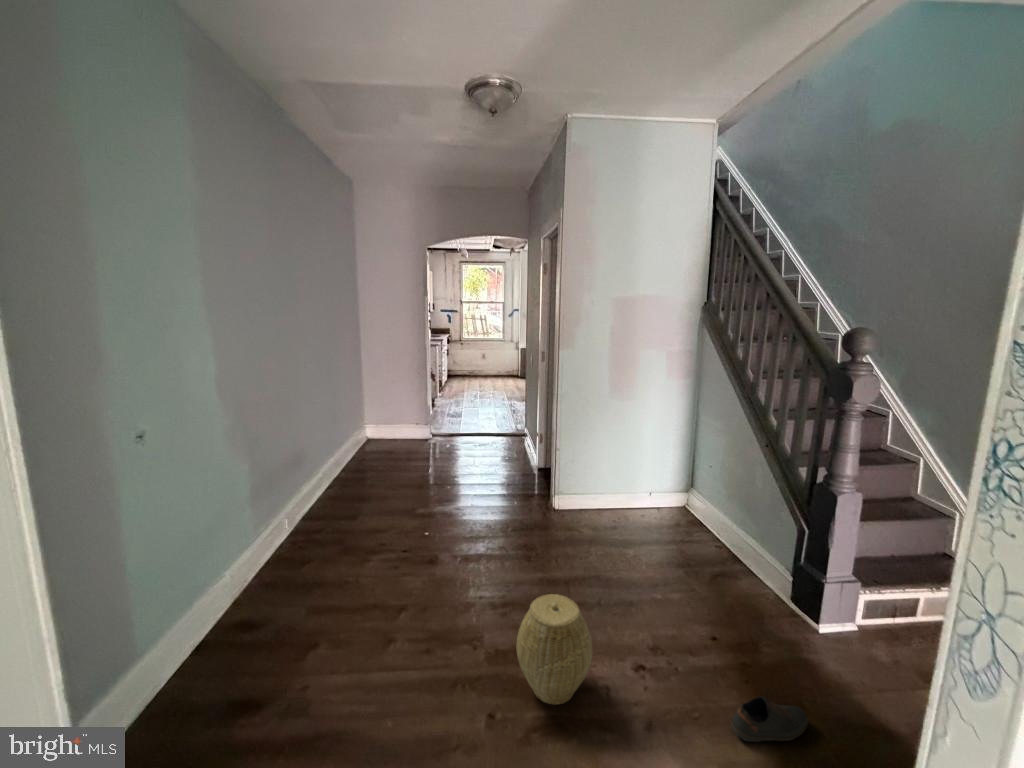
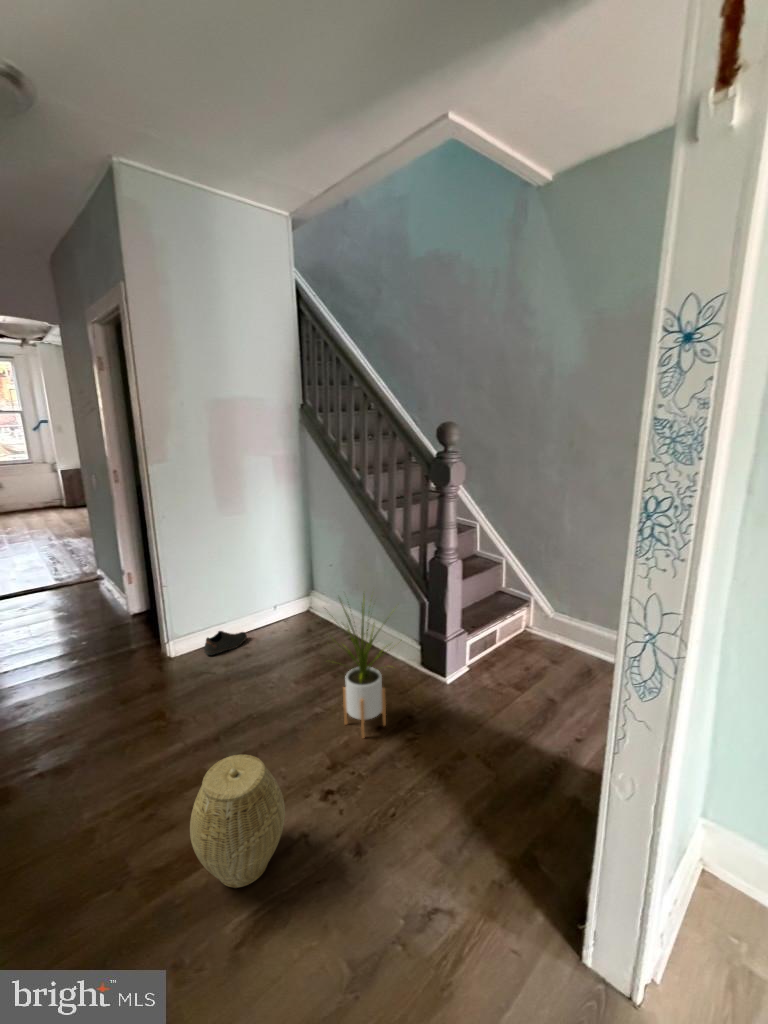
house plant: none [667,488,757,643] -> present [332,597,394,738]
shoe: present [731,696,808,742] -> present [204,631,247,655]

